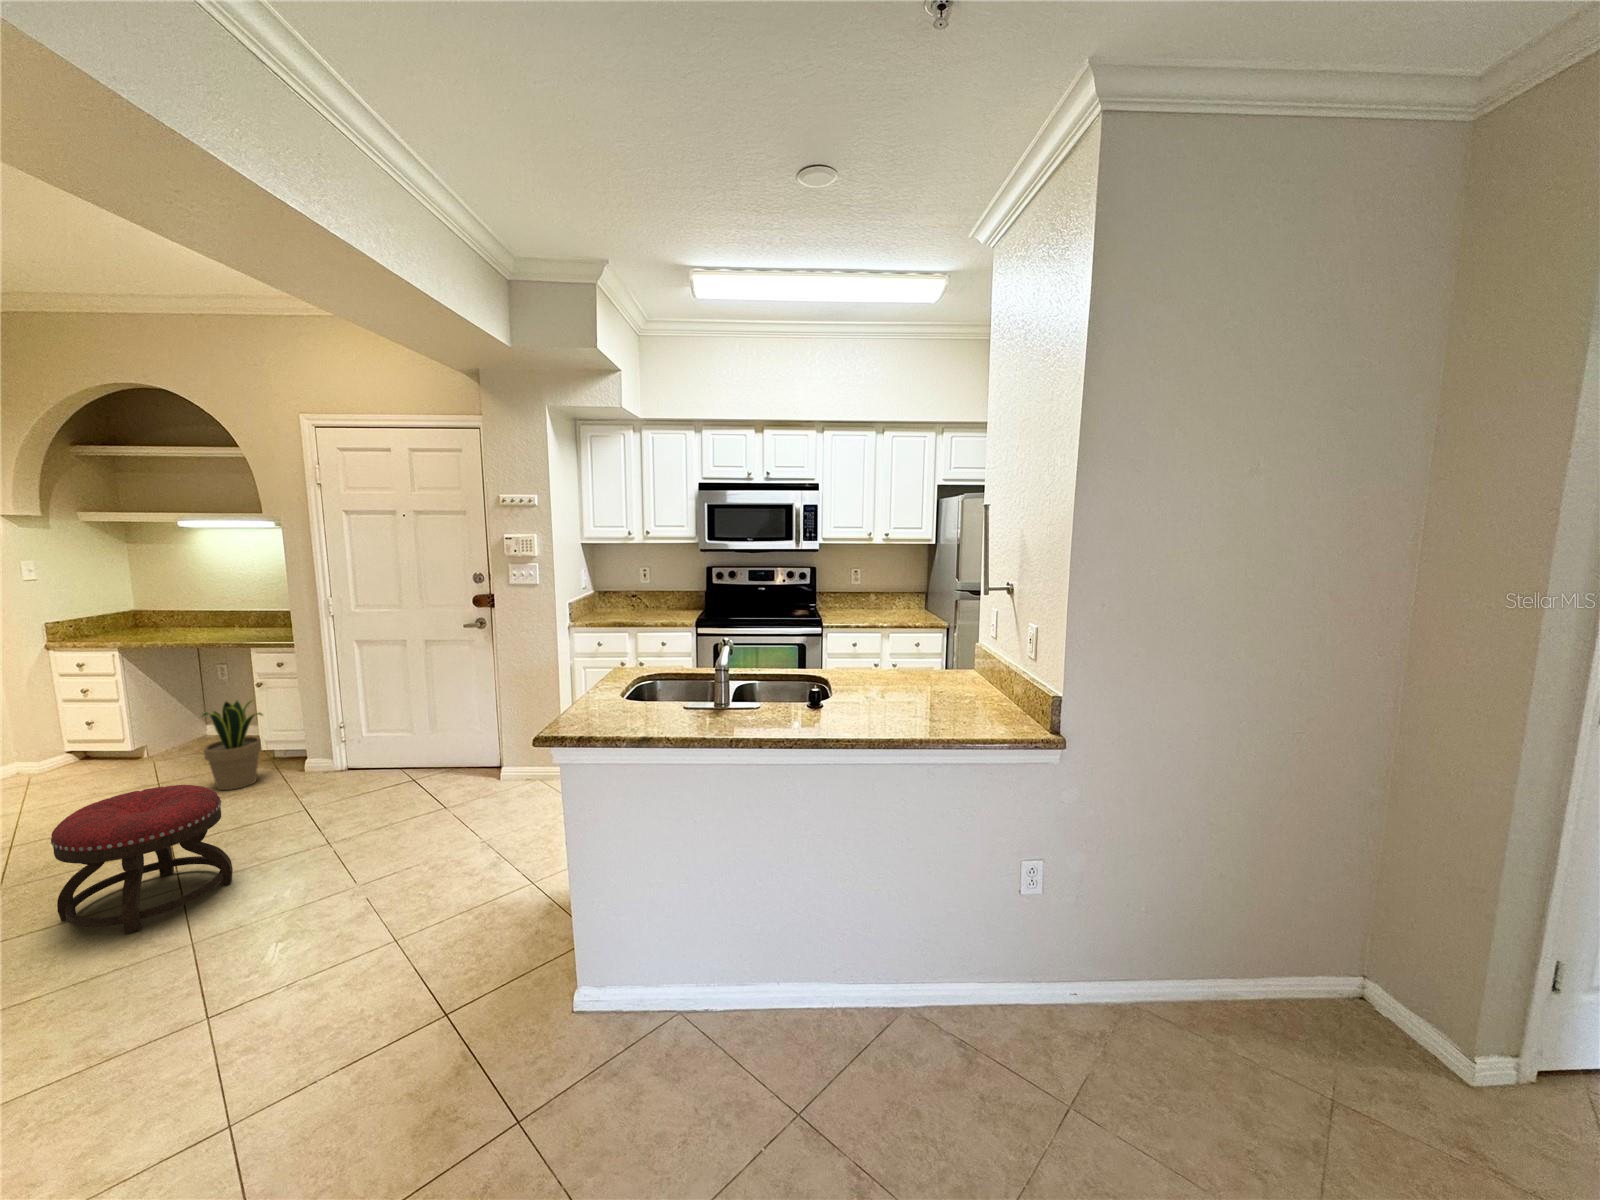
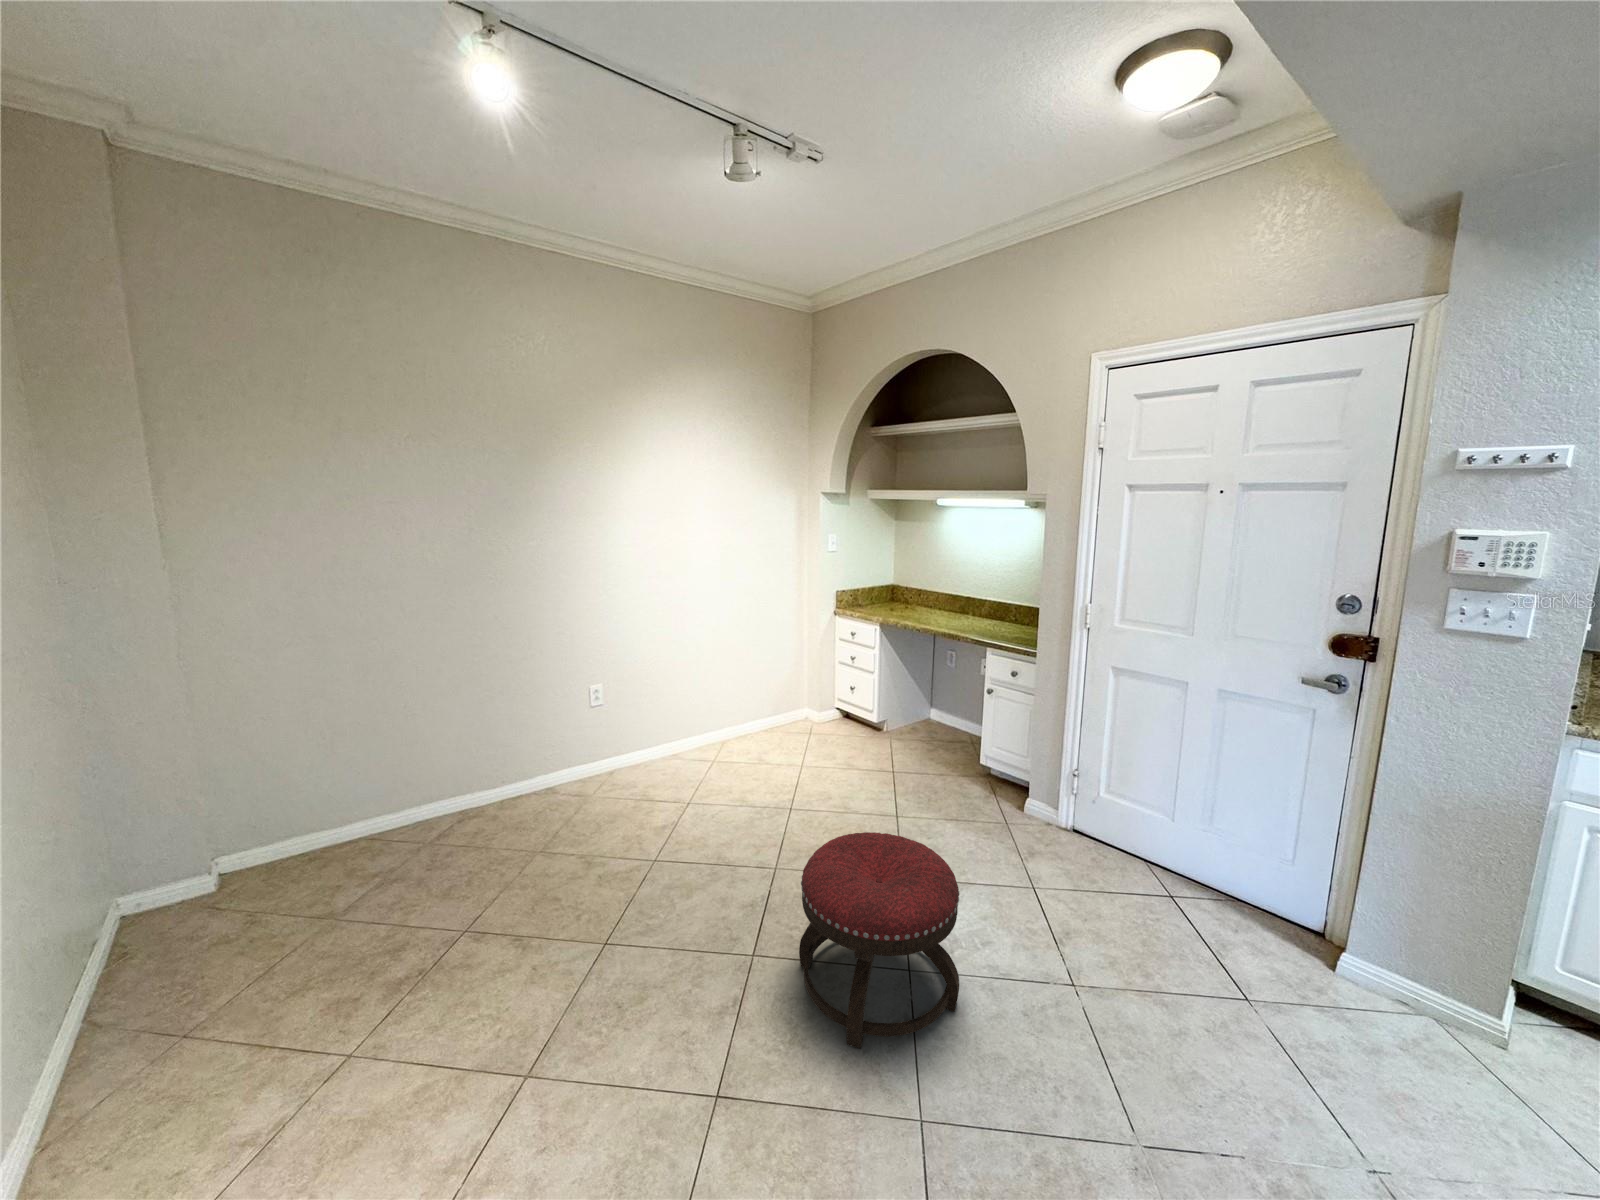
potted plant: present [201,700,263,790] -> none [934,708,994,812]

